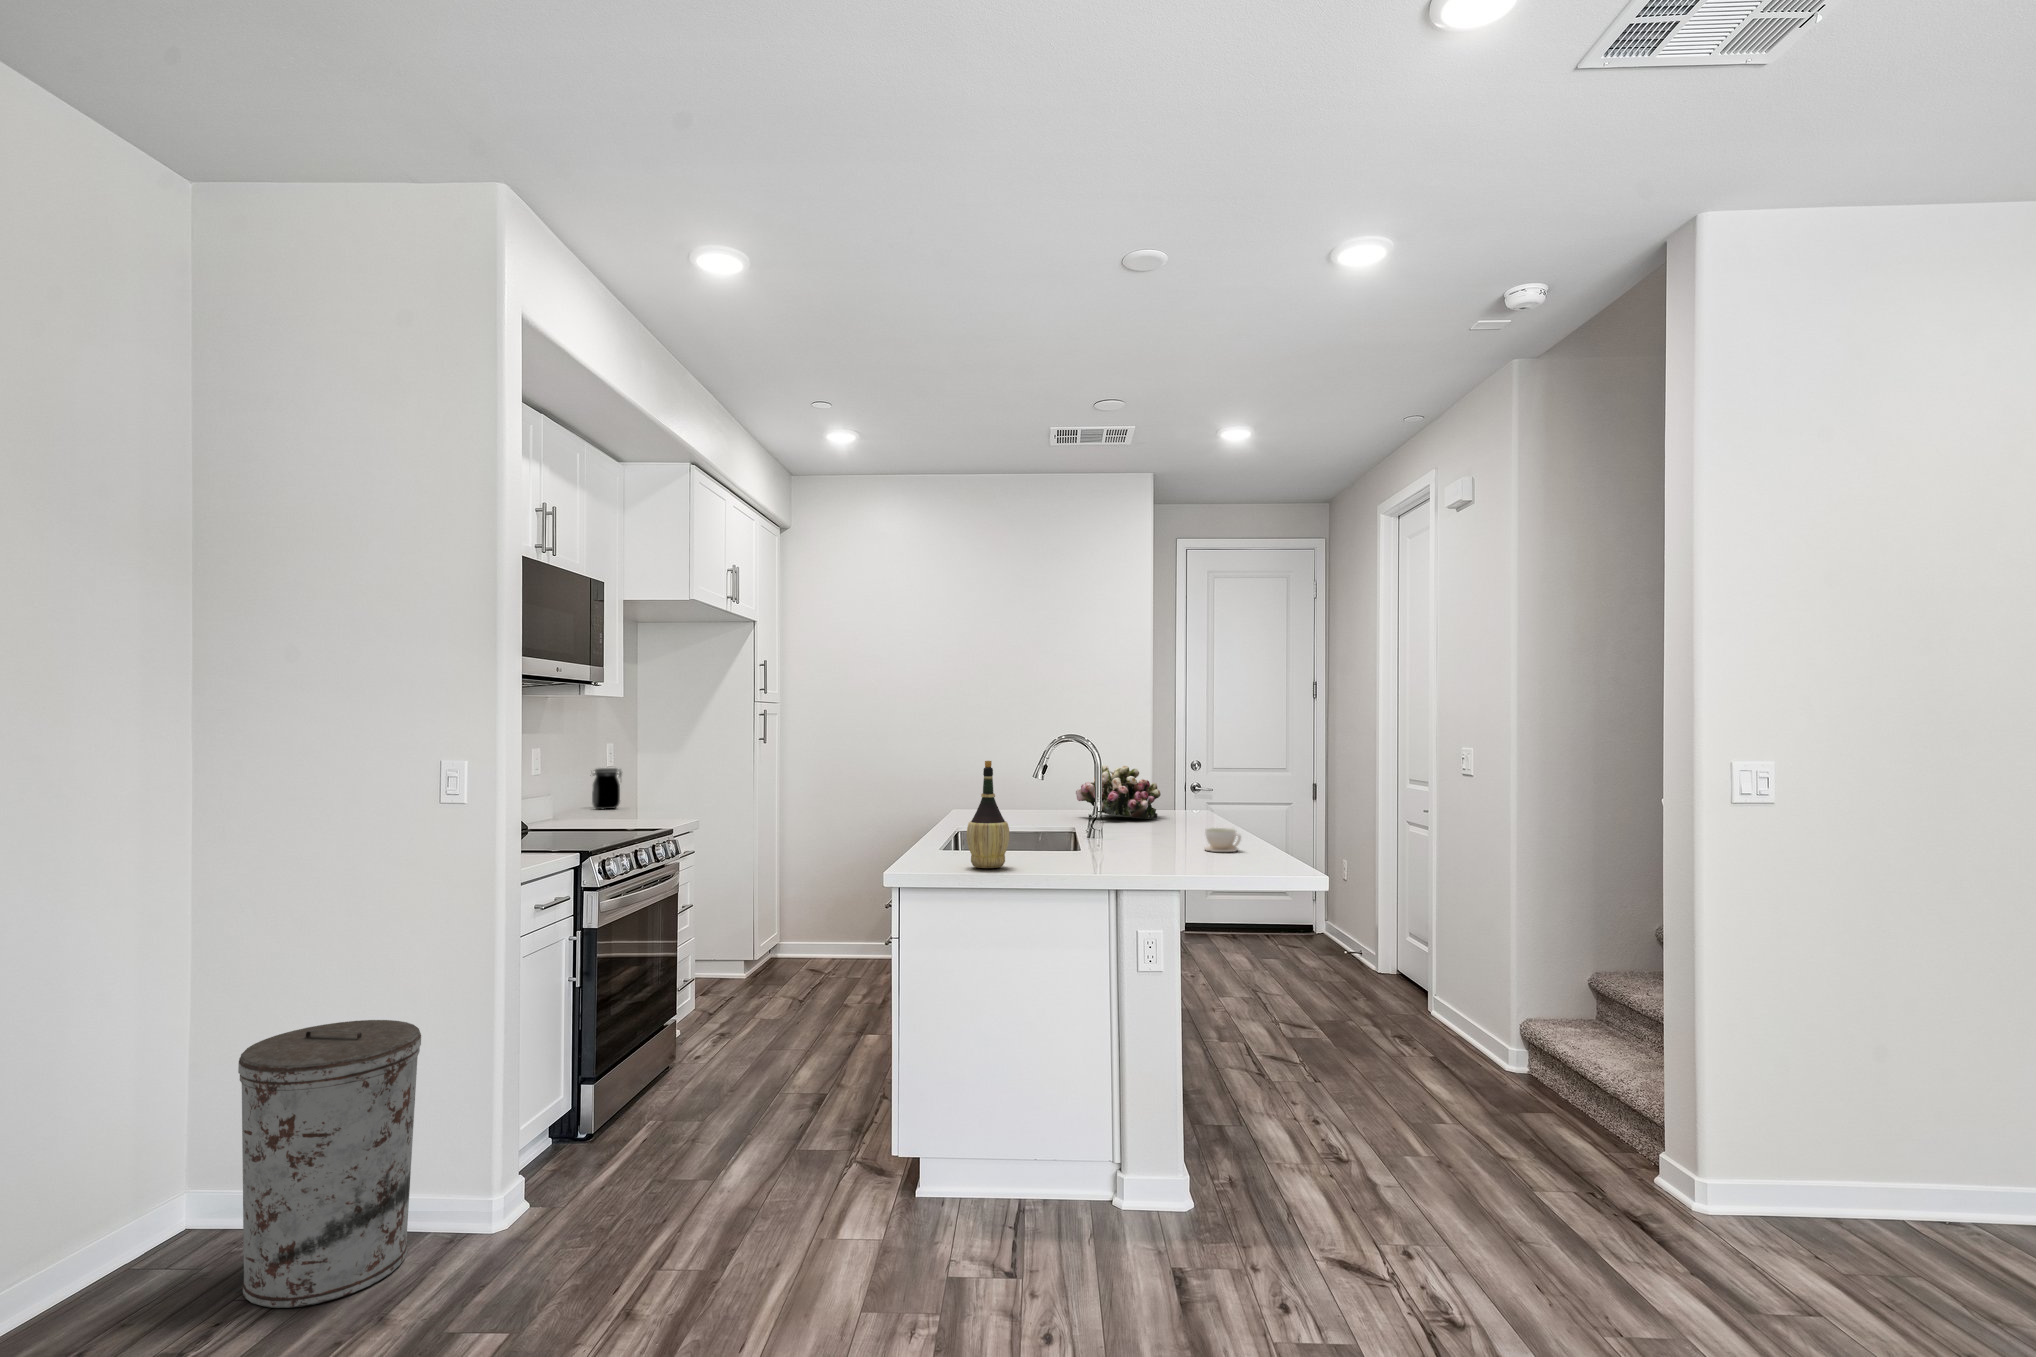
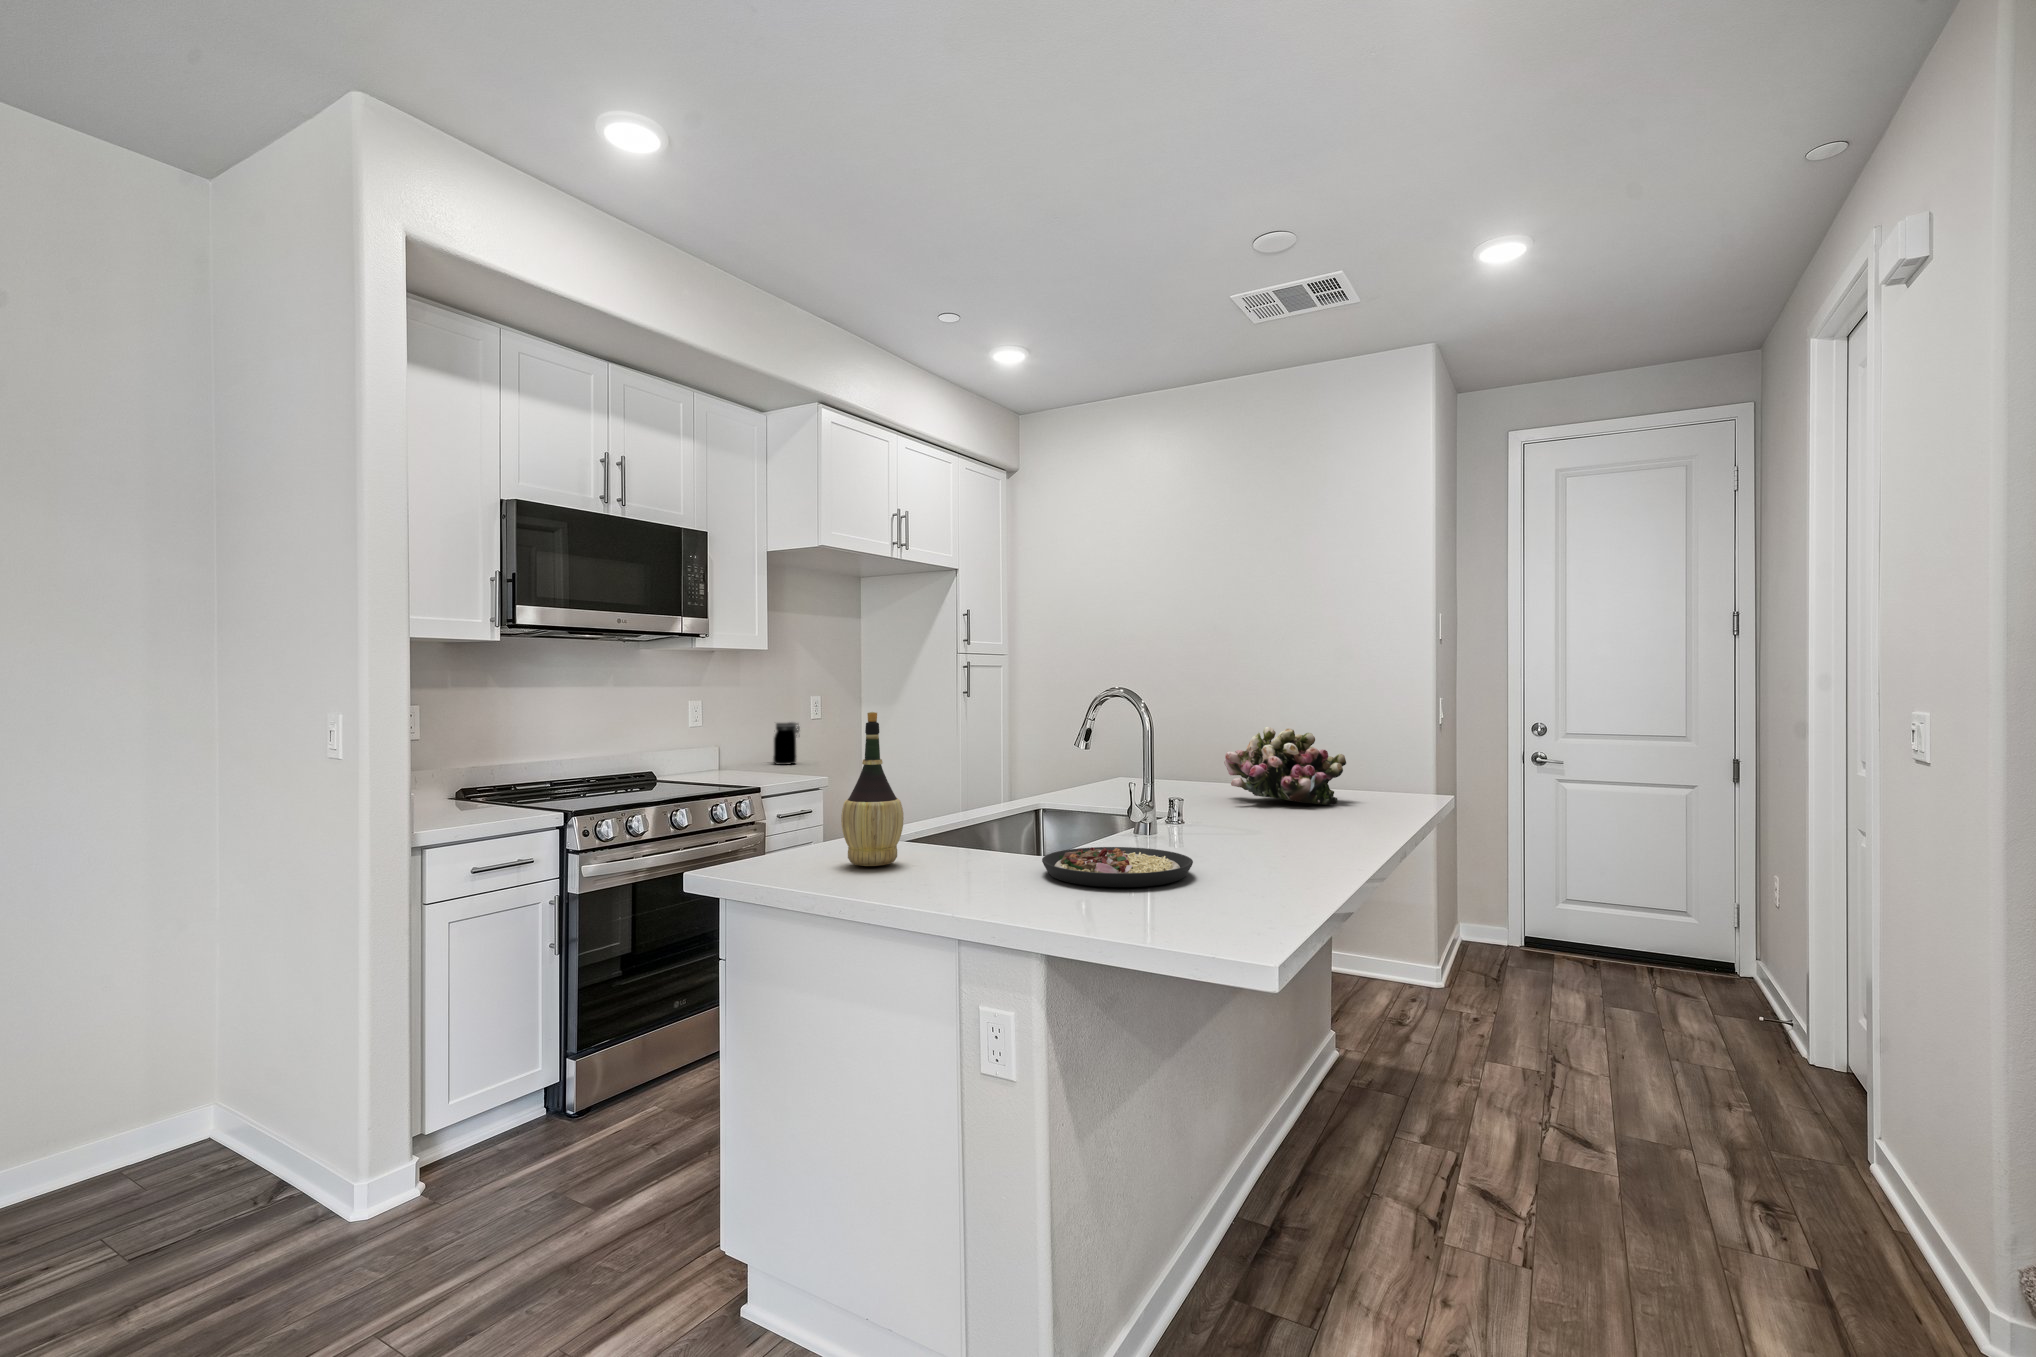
coffee cup: present [1205,828,1241,852] -> none [1264,827,1321,868]
plate: none [1100,846,1196,867] -> present [1042,847,1193,887]
trash can: present [238,1020,421,1308] -> none [85,972,292,1270]

